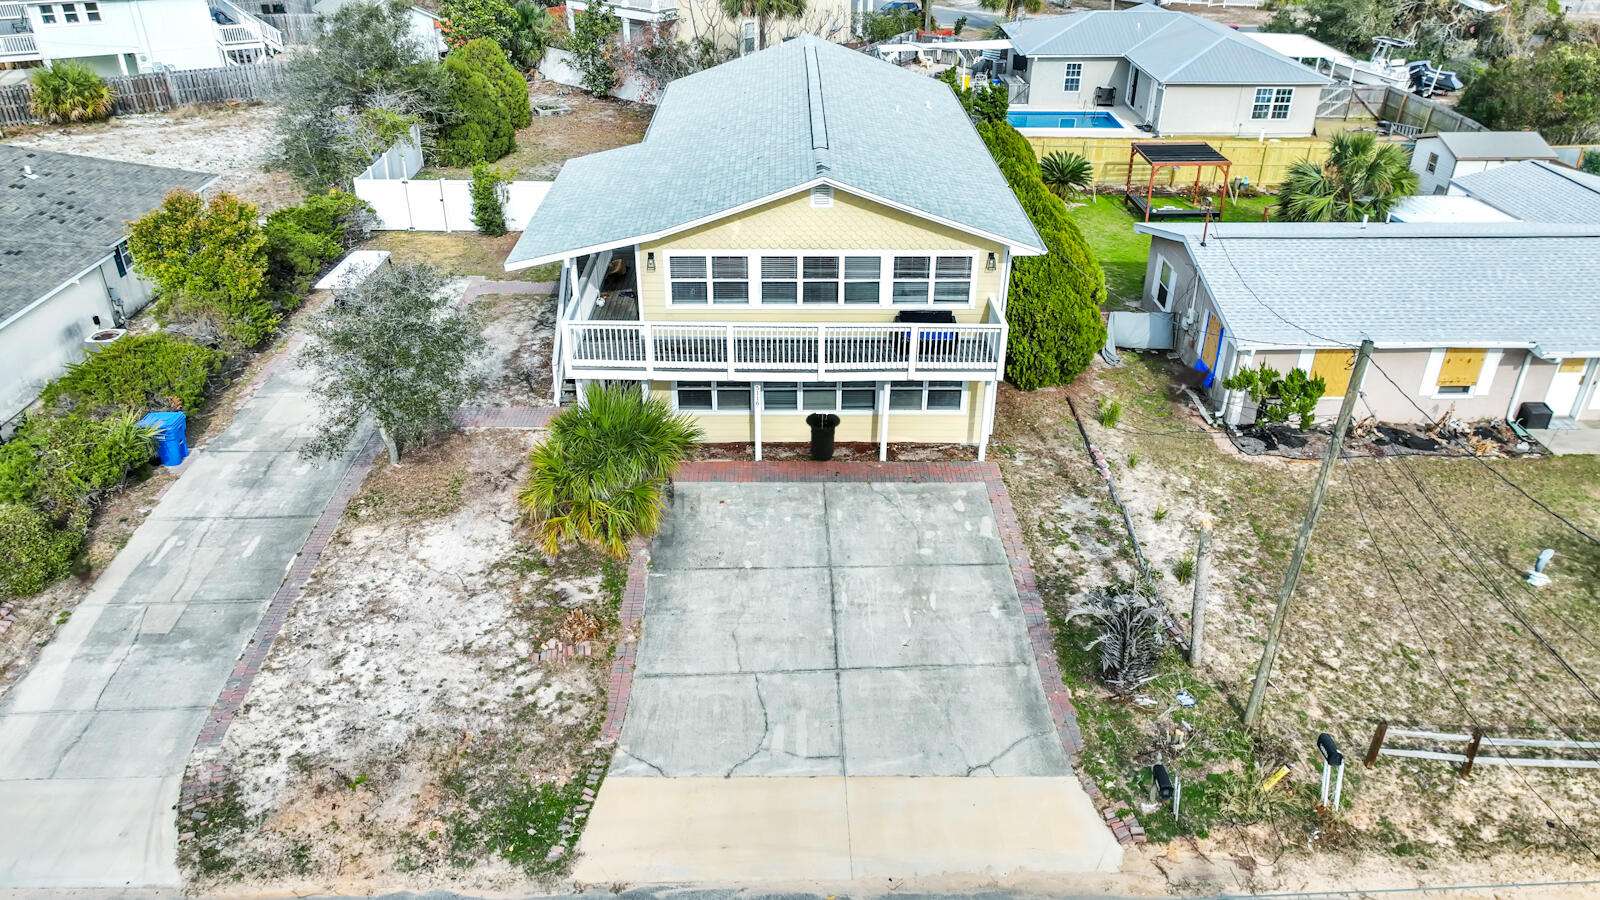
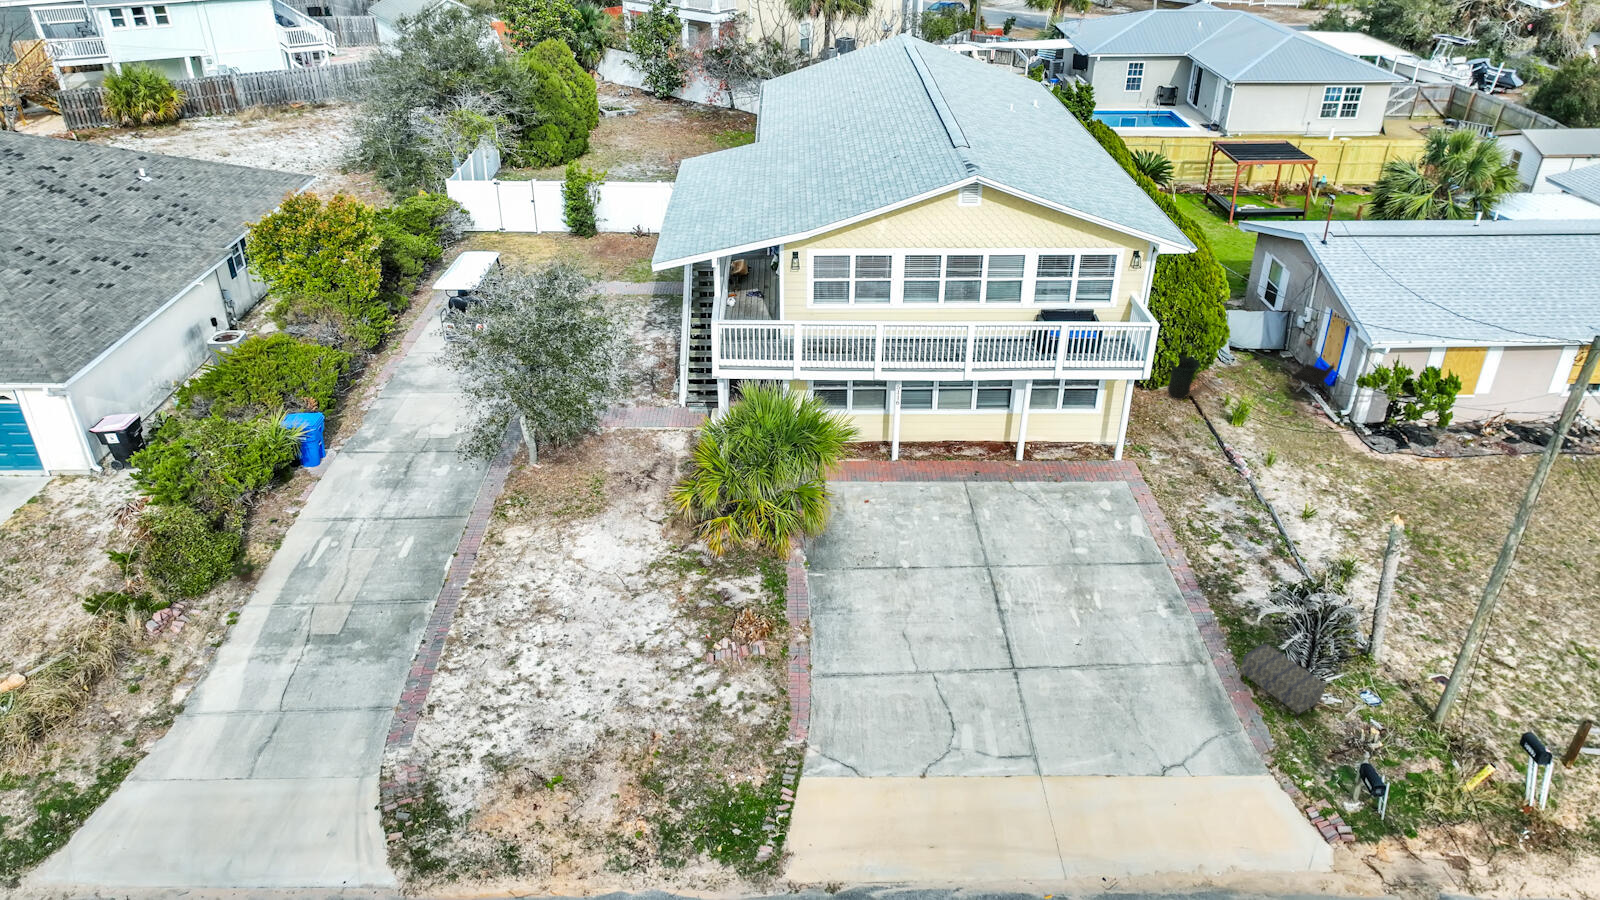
trash can: present [806,413,841,461] -> present [1167,356,1201,400]
bench: none [1061,645,1139,721] -> present [1240,643,1325,720]

